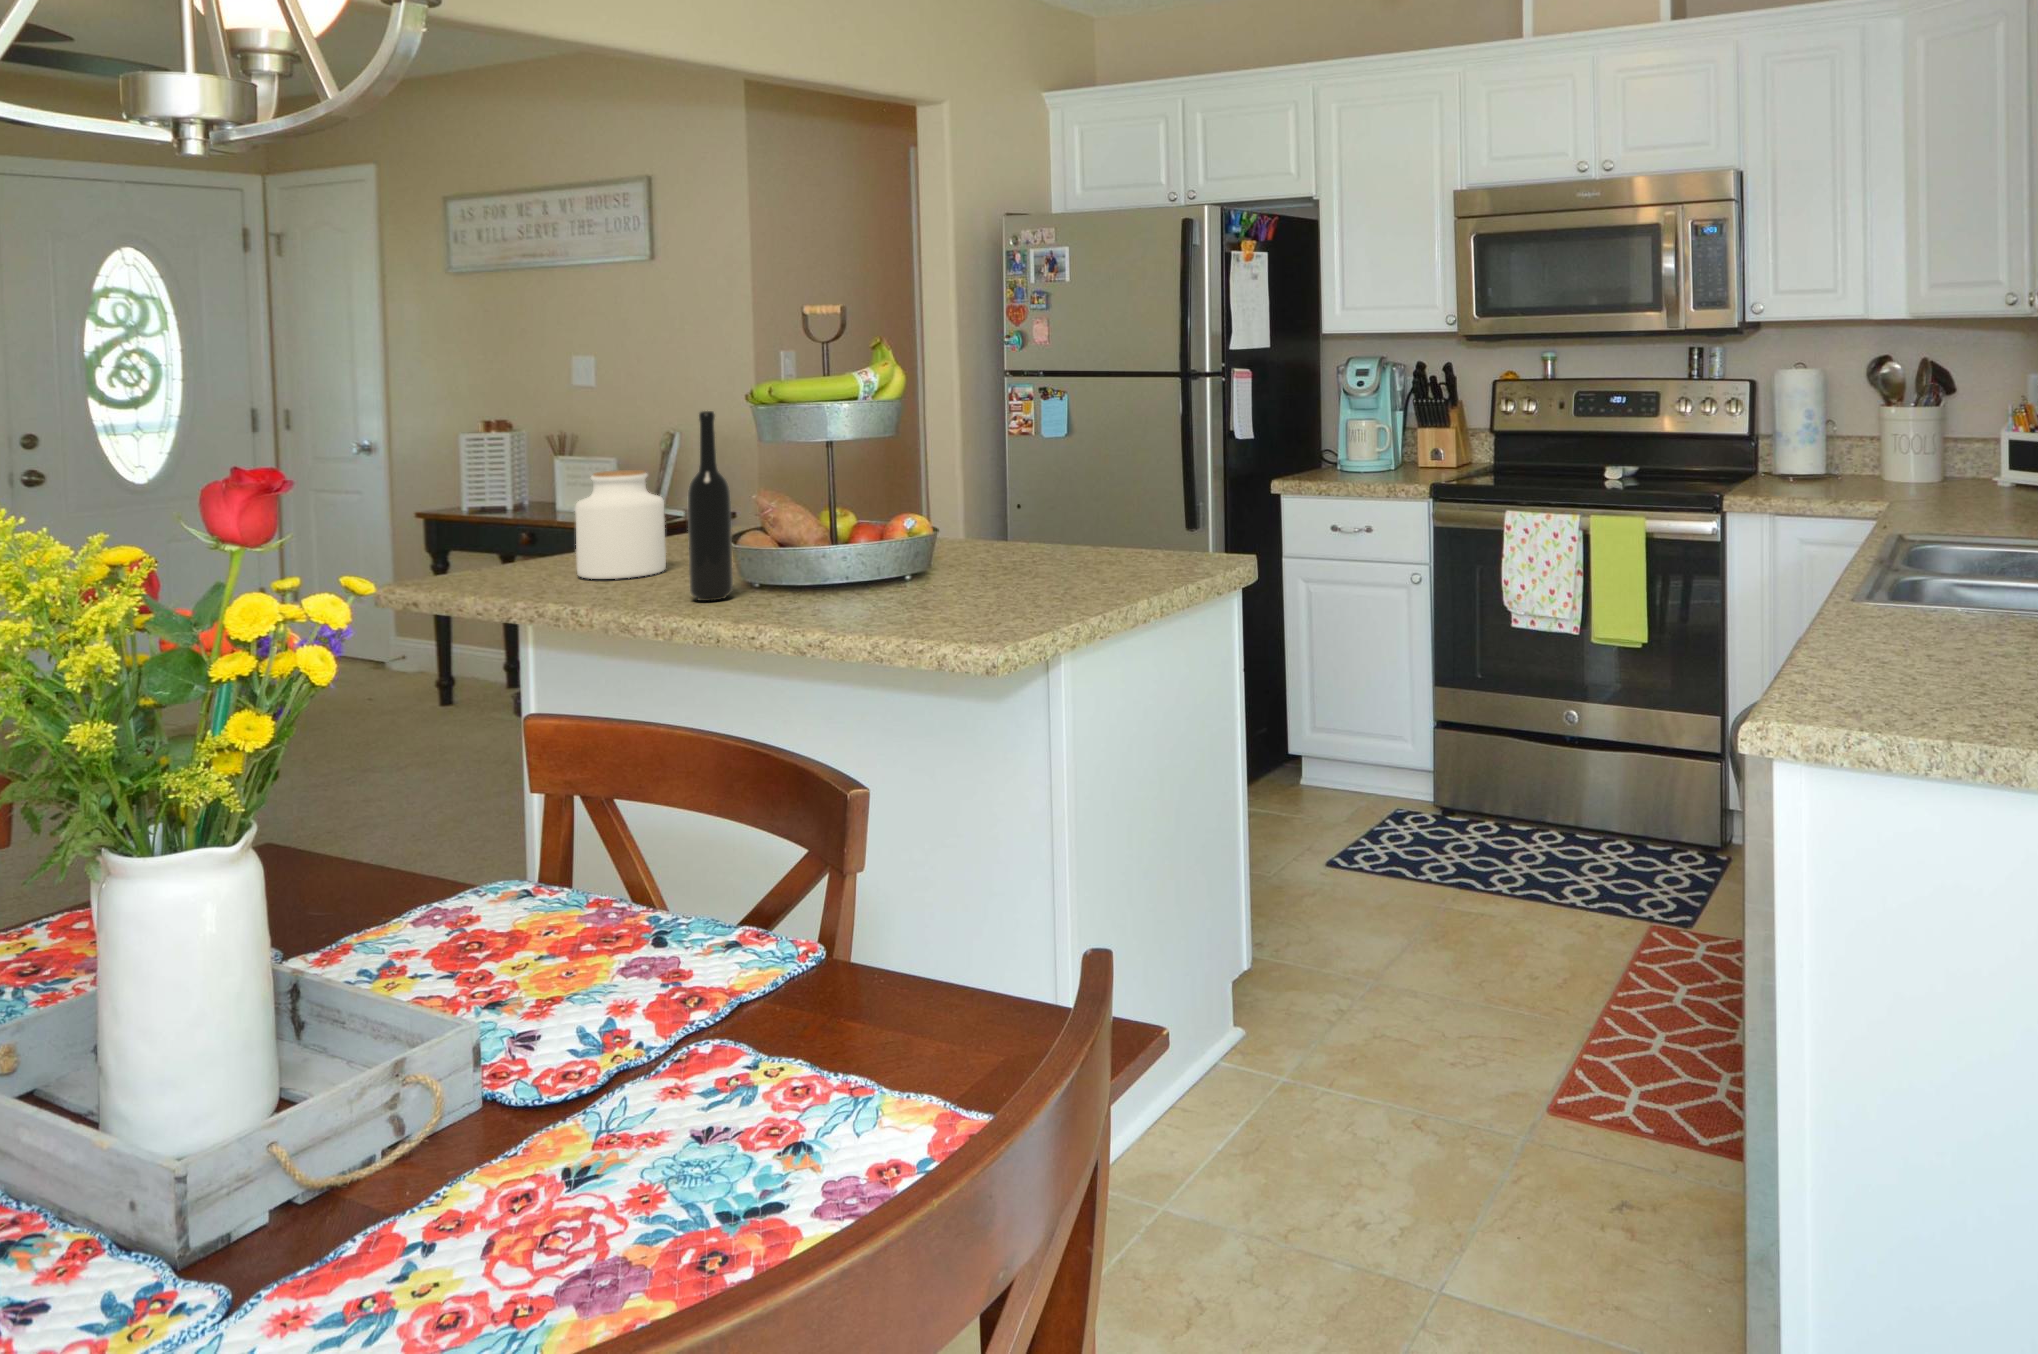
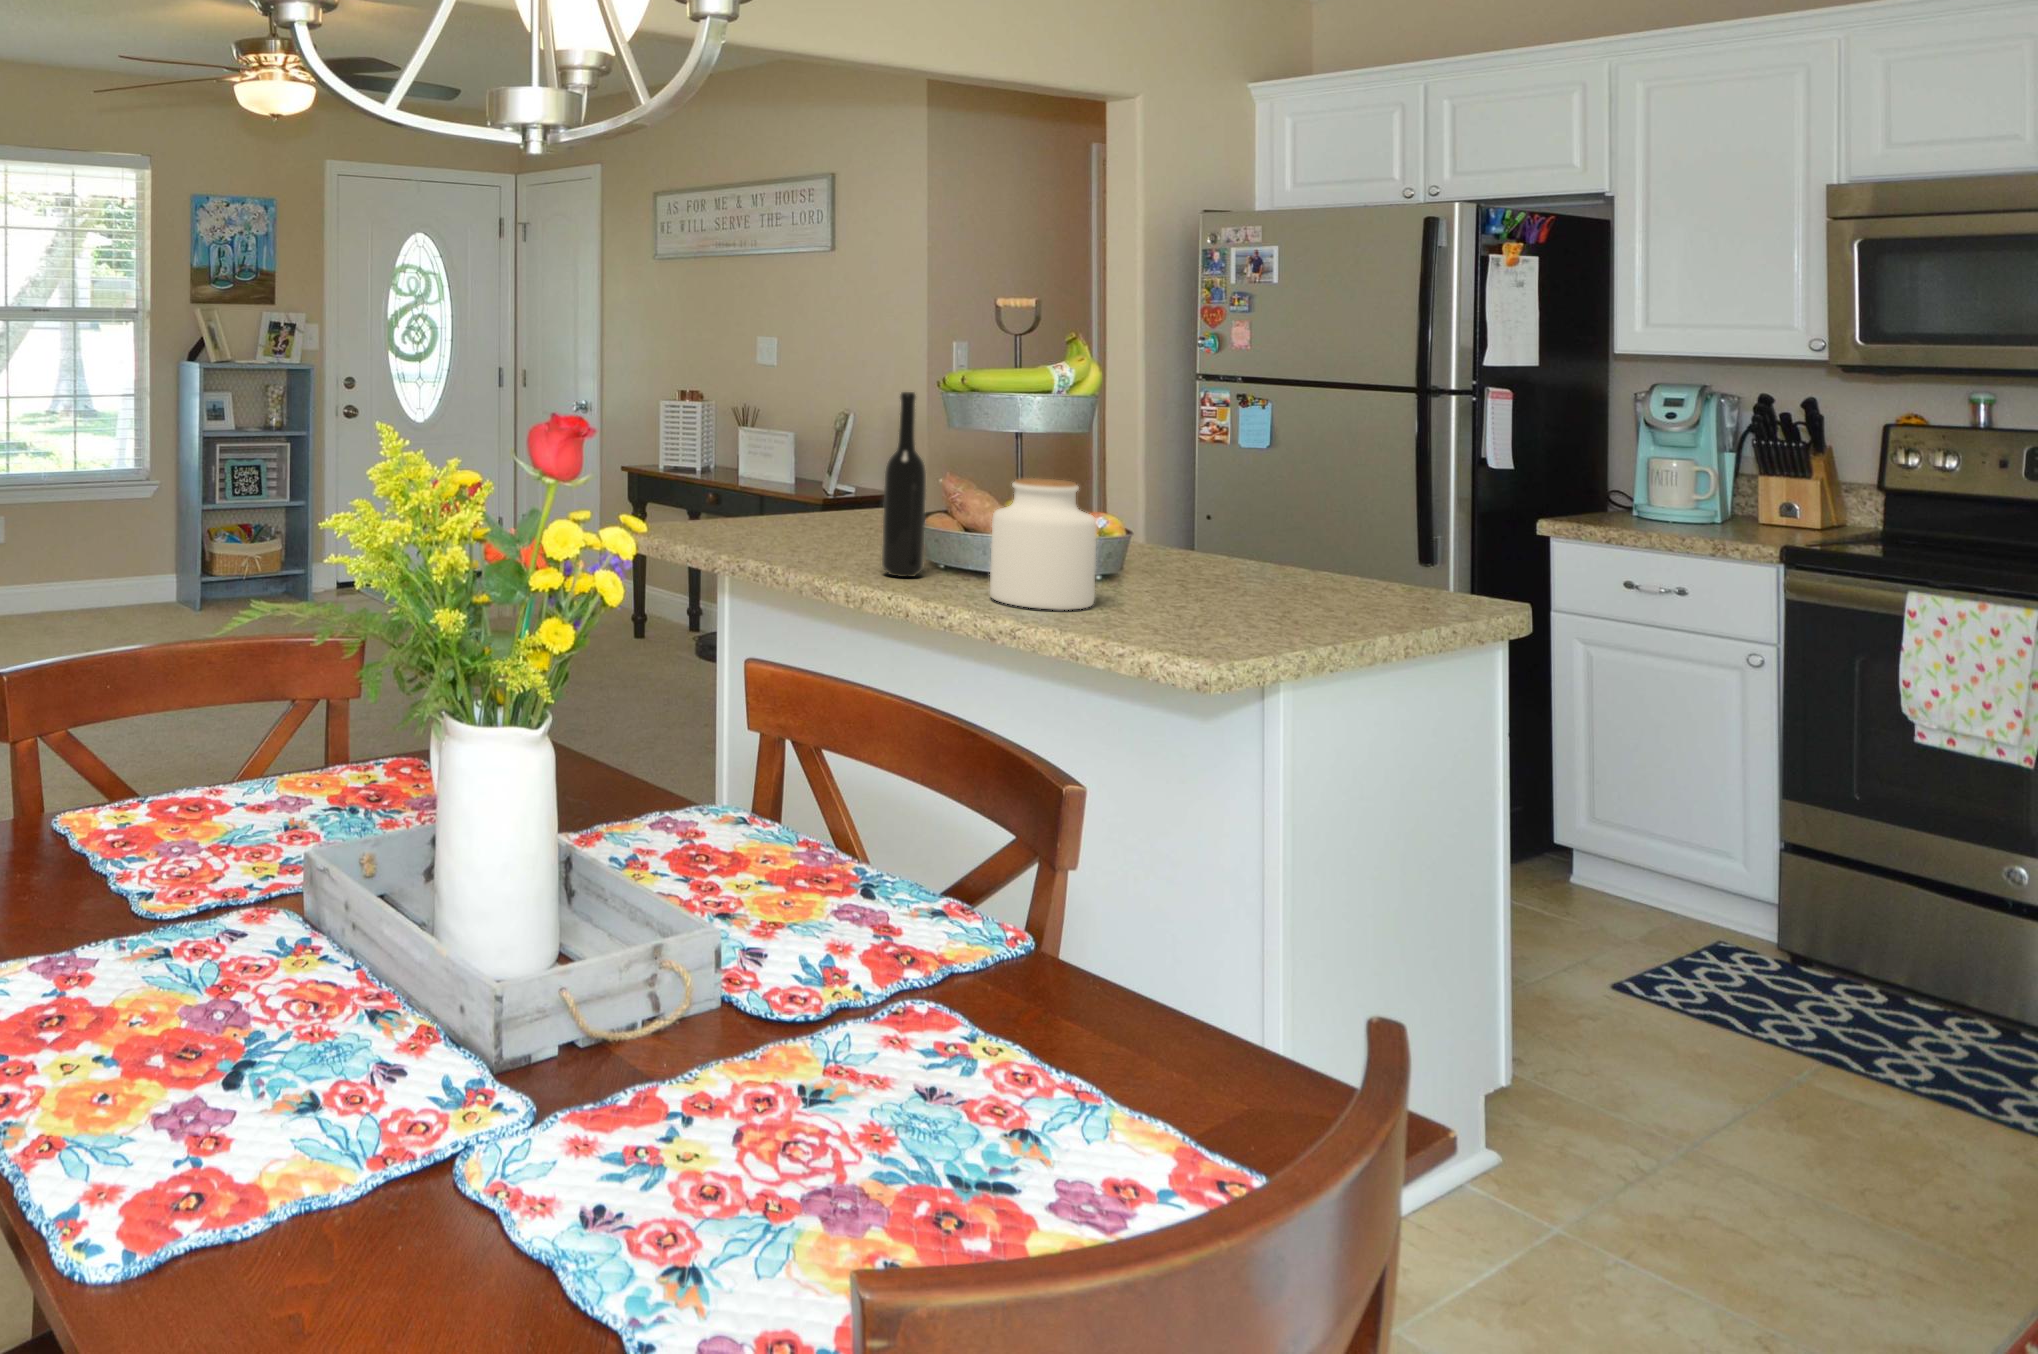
jar: present [575,470,666,579] -> present [990,478,1097,610]

